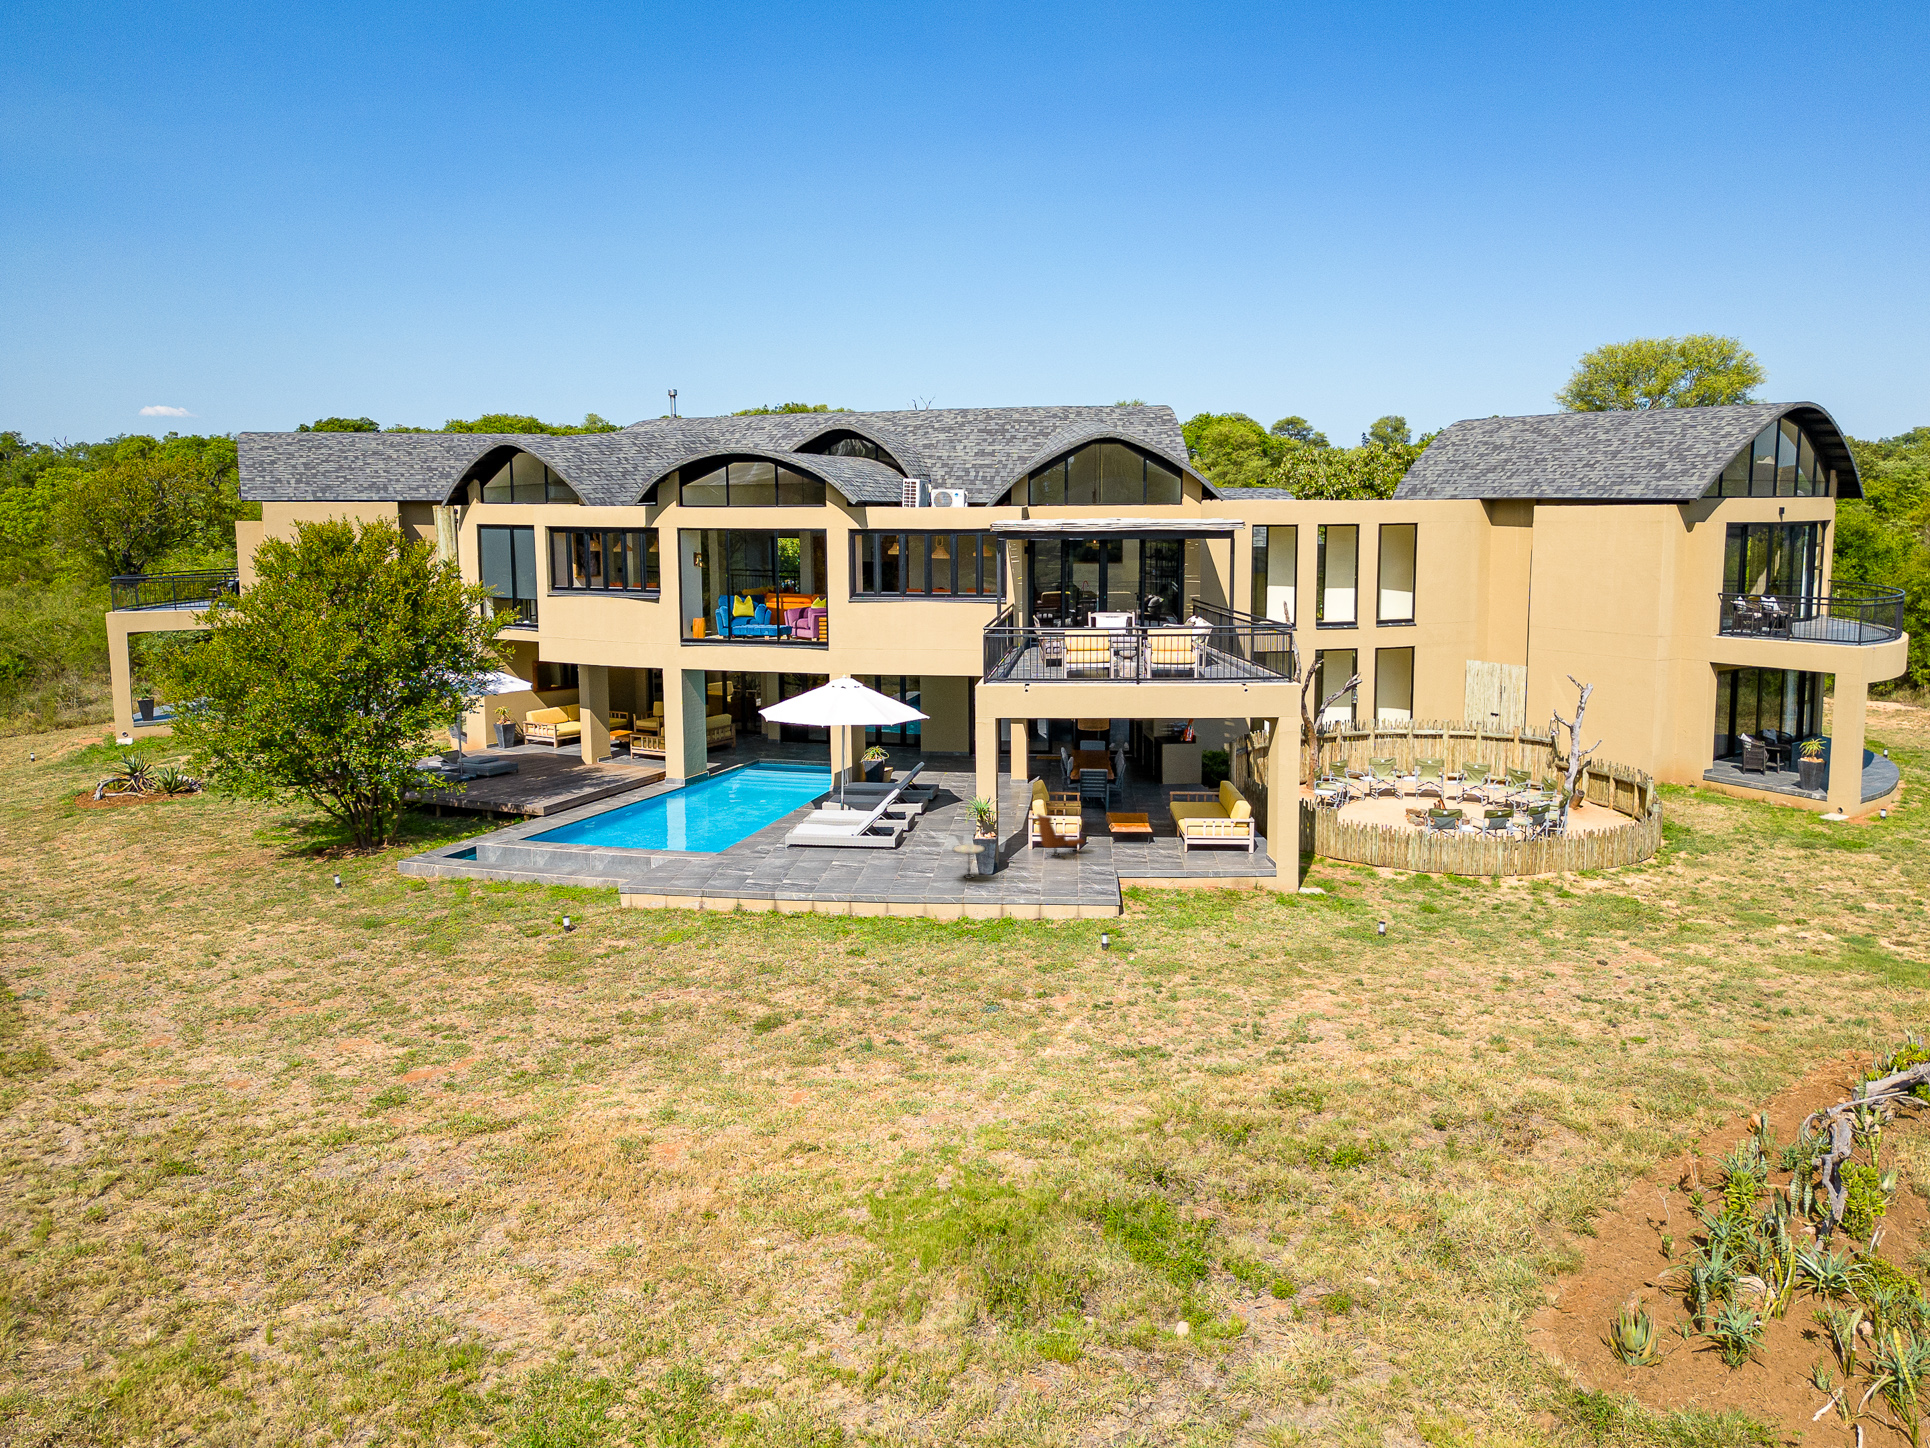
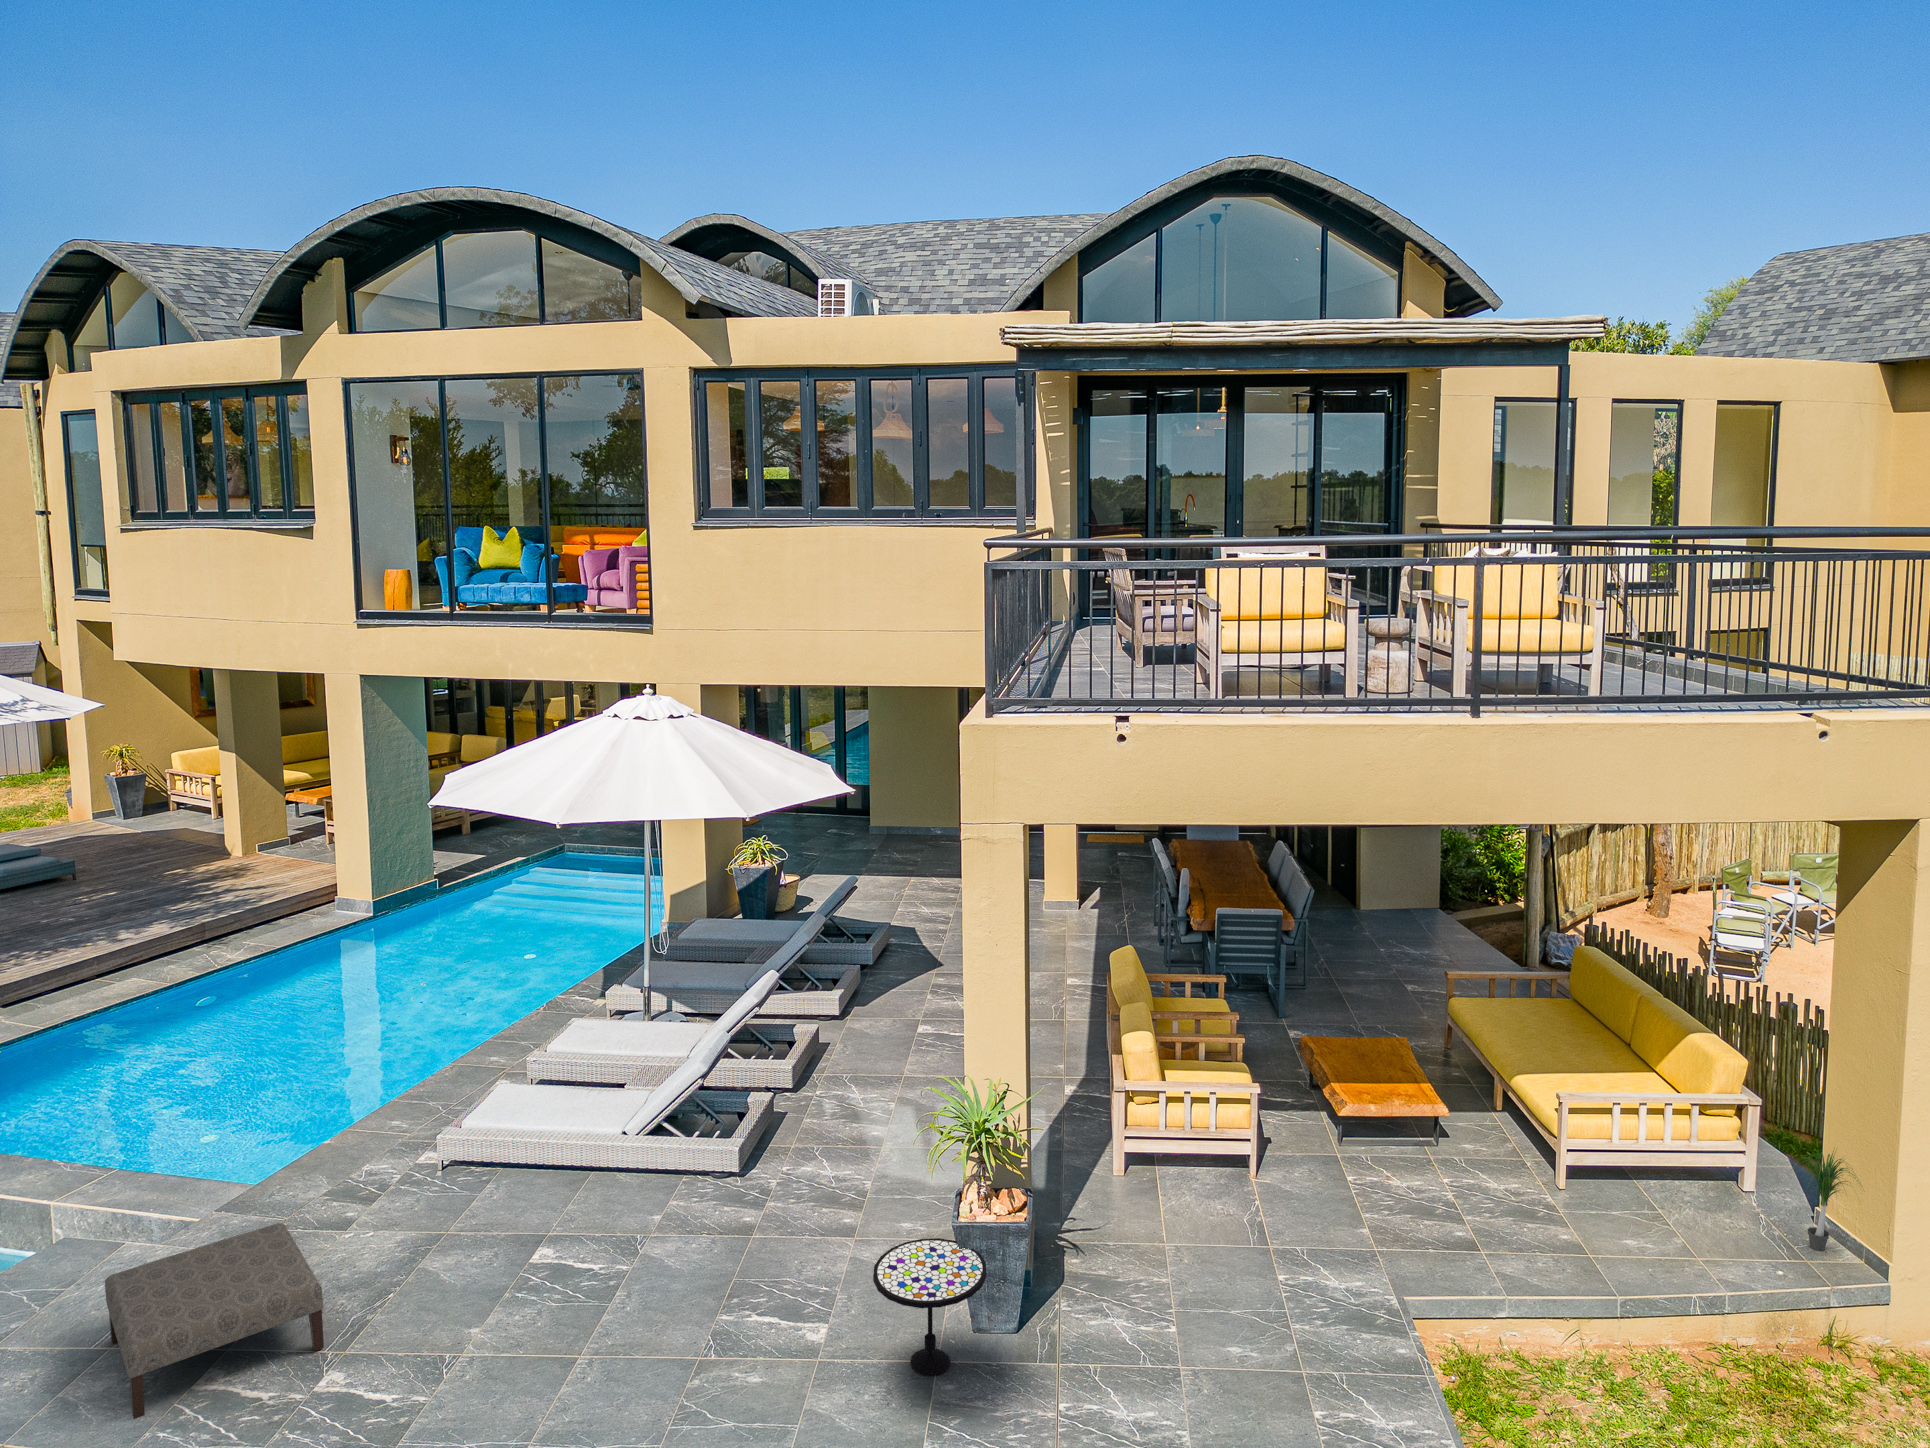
lounge chair: present [1037,814,1085,856] -> none [1143,1098,1276,1240]
potted plant: none [1249,826,1272,861] -> present [1805,1151,1853,1251]
ottoman: none [726,847,791,884] -> present [105,1223,324,1419]

